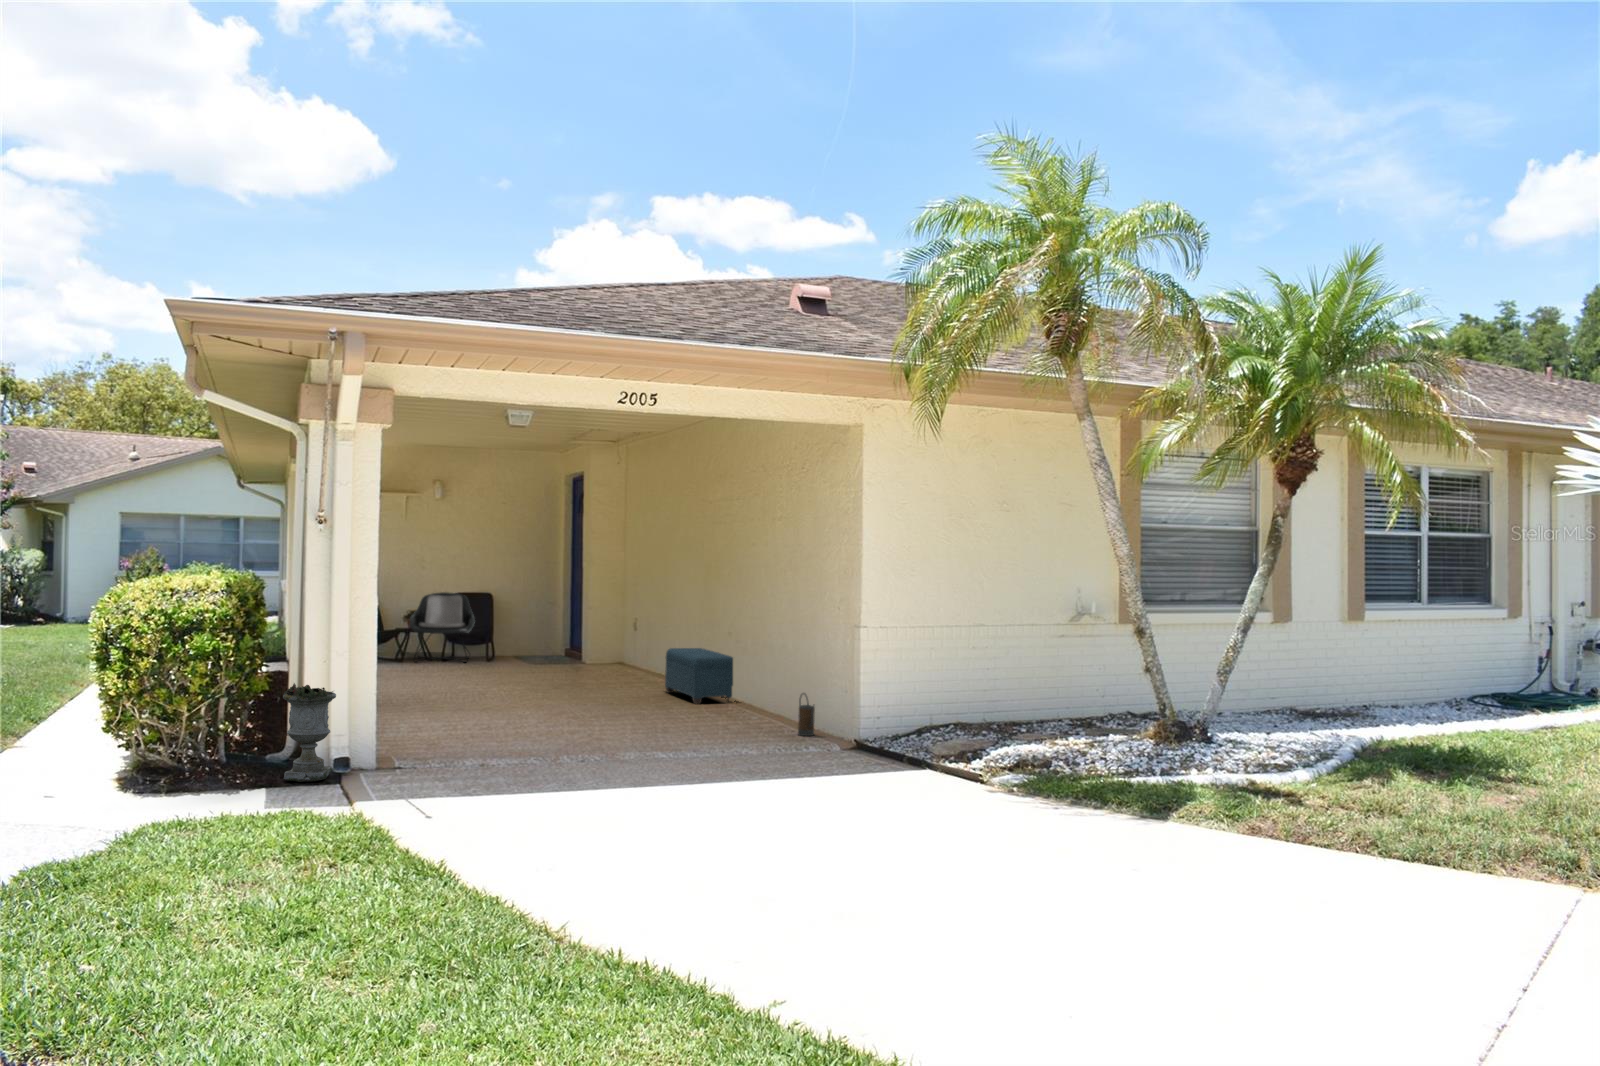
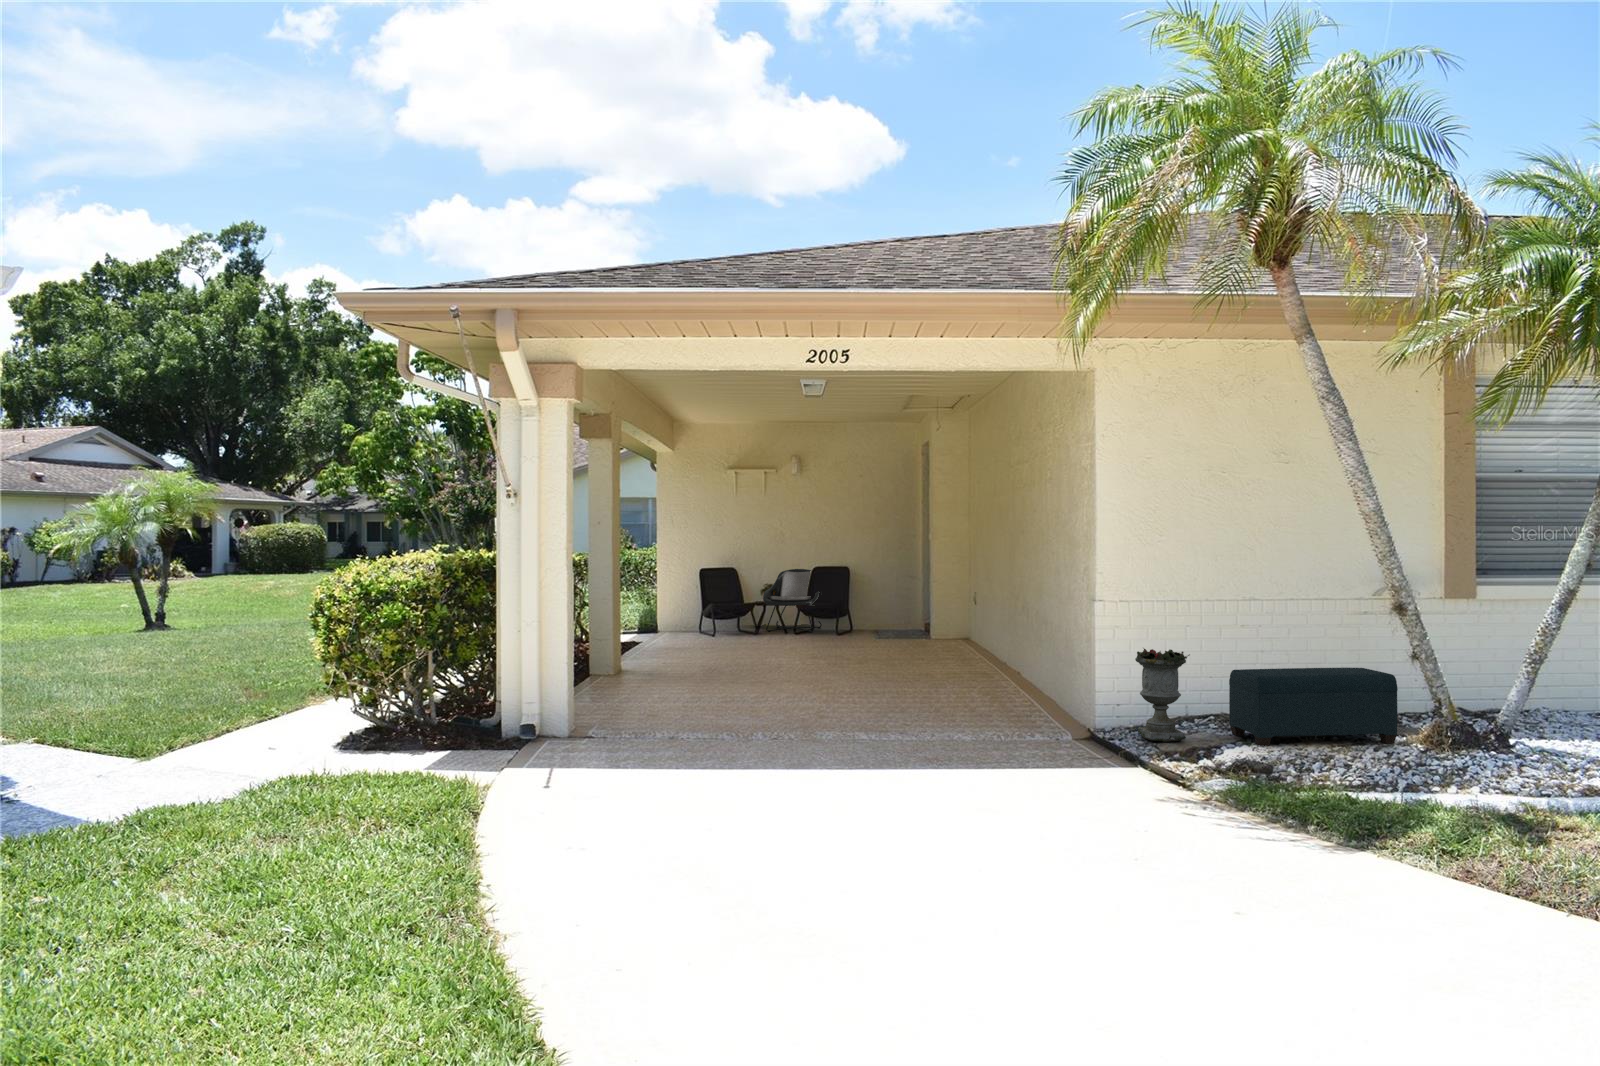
bench: present [665,648,733,704] -> present [1229,668,1398,746]
planter: present [283,683,336,782] -> present [1135,649,1190,742]
watering can: present [798,693,815,736] -> none [1036,671,1054,719]

